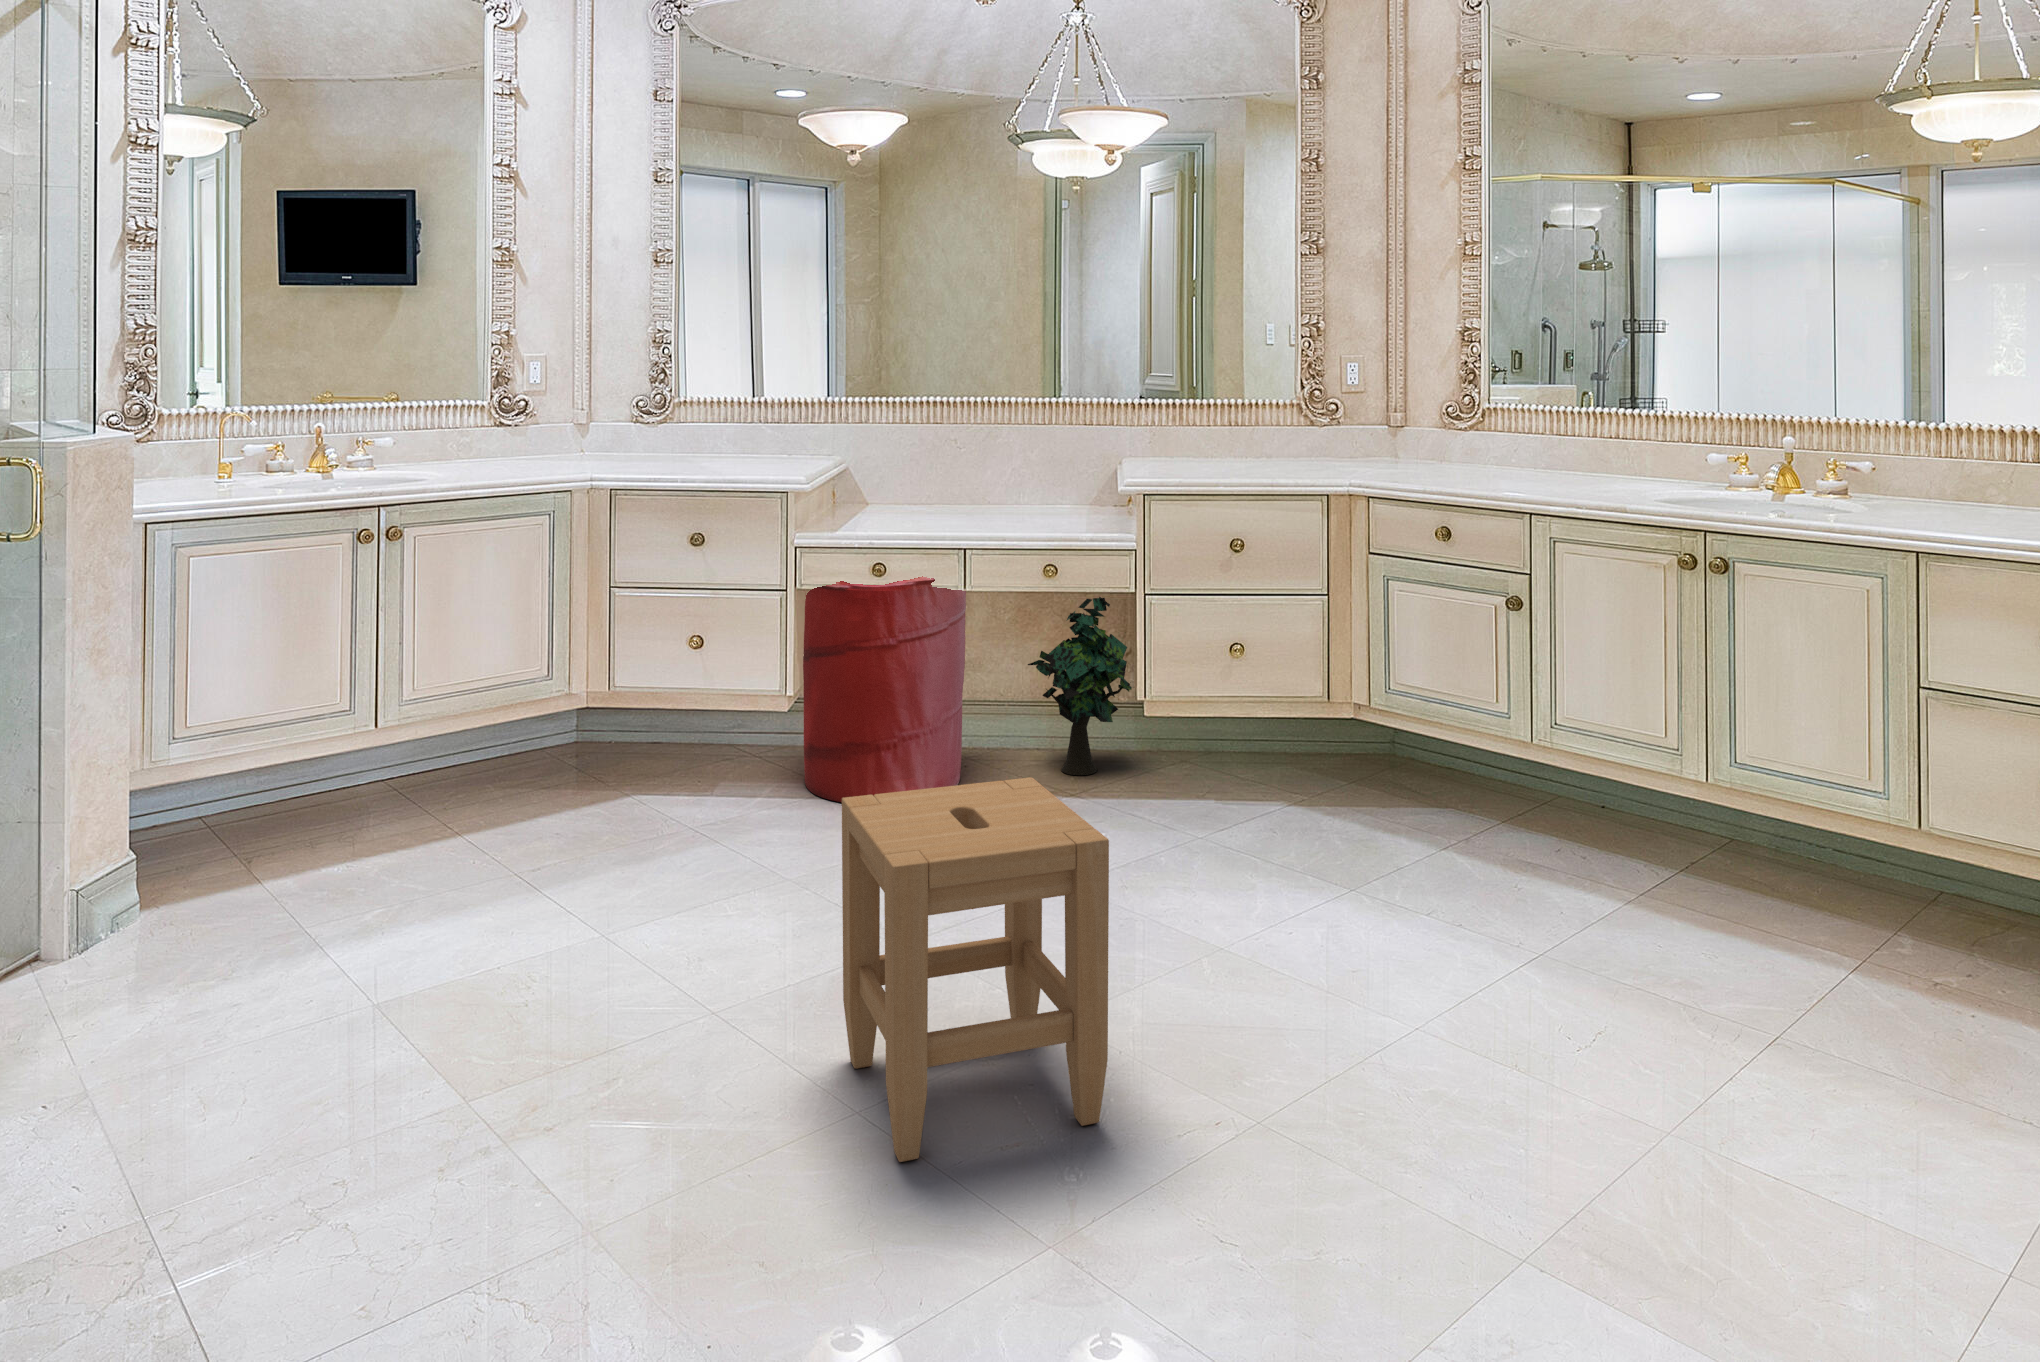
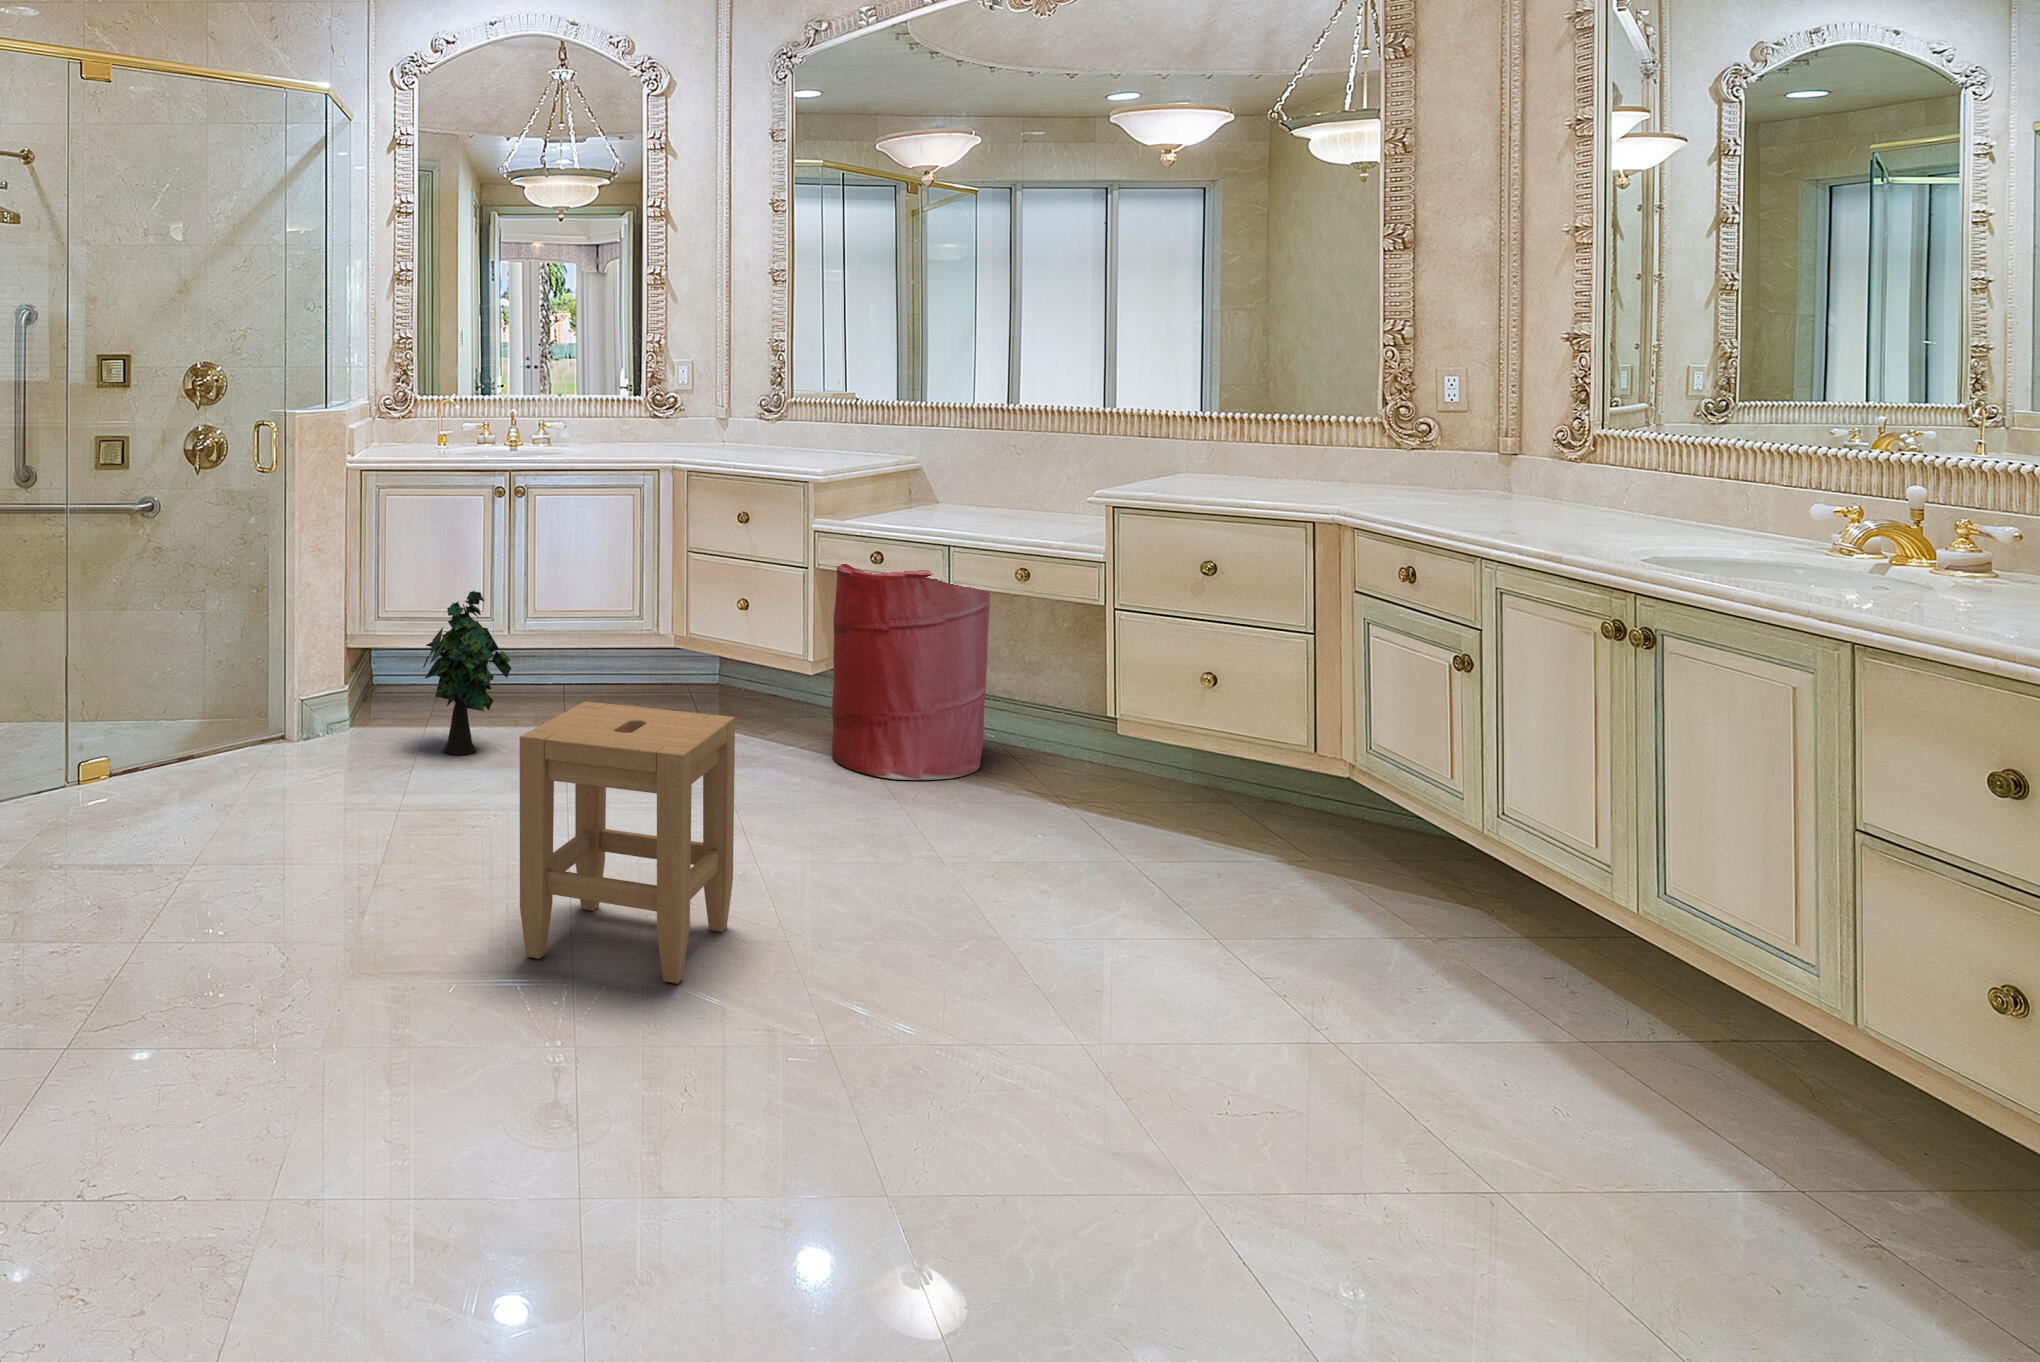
decorative plant: present [1028,597,1132,775] -> present [423,591,511,755]

